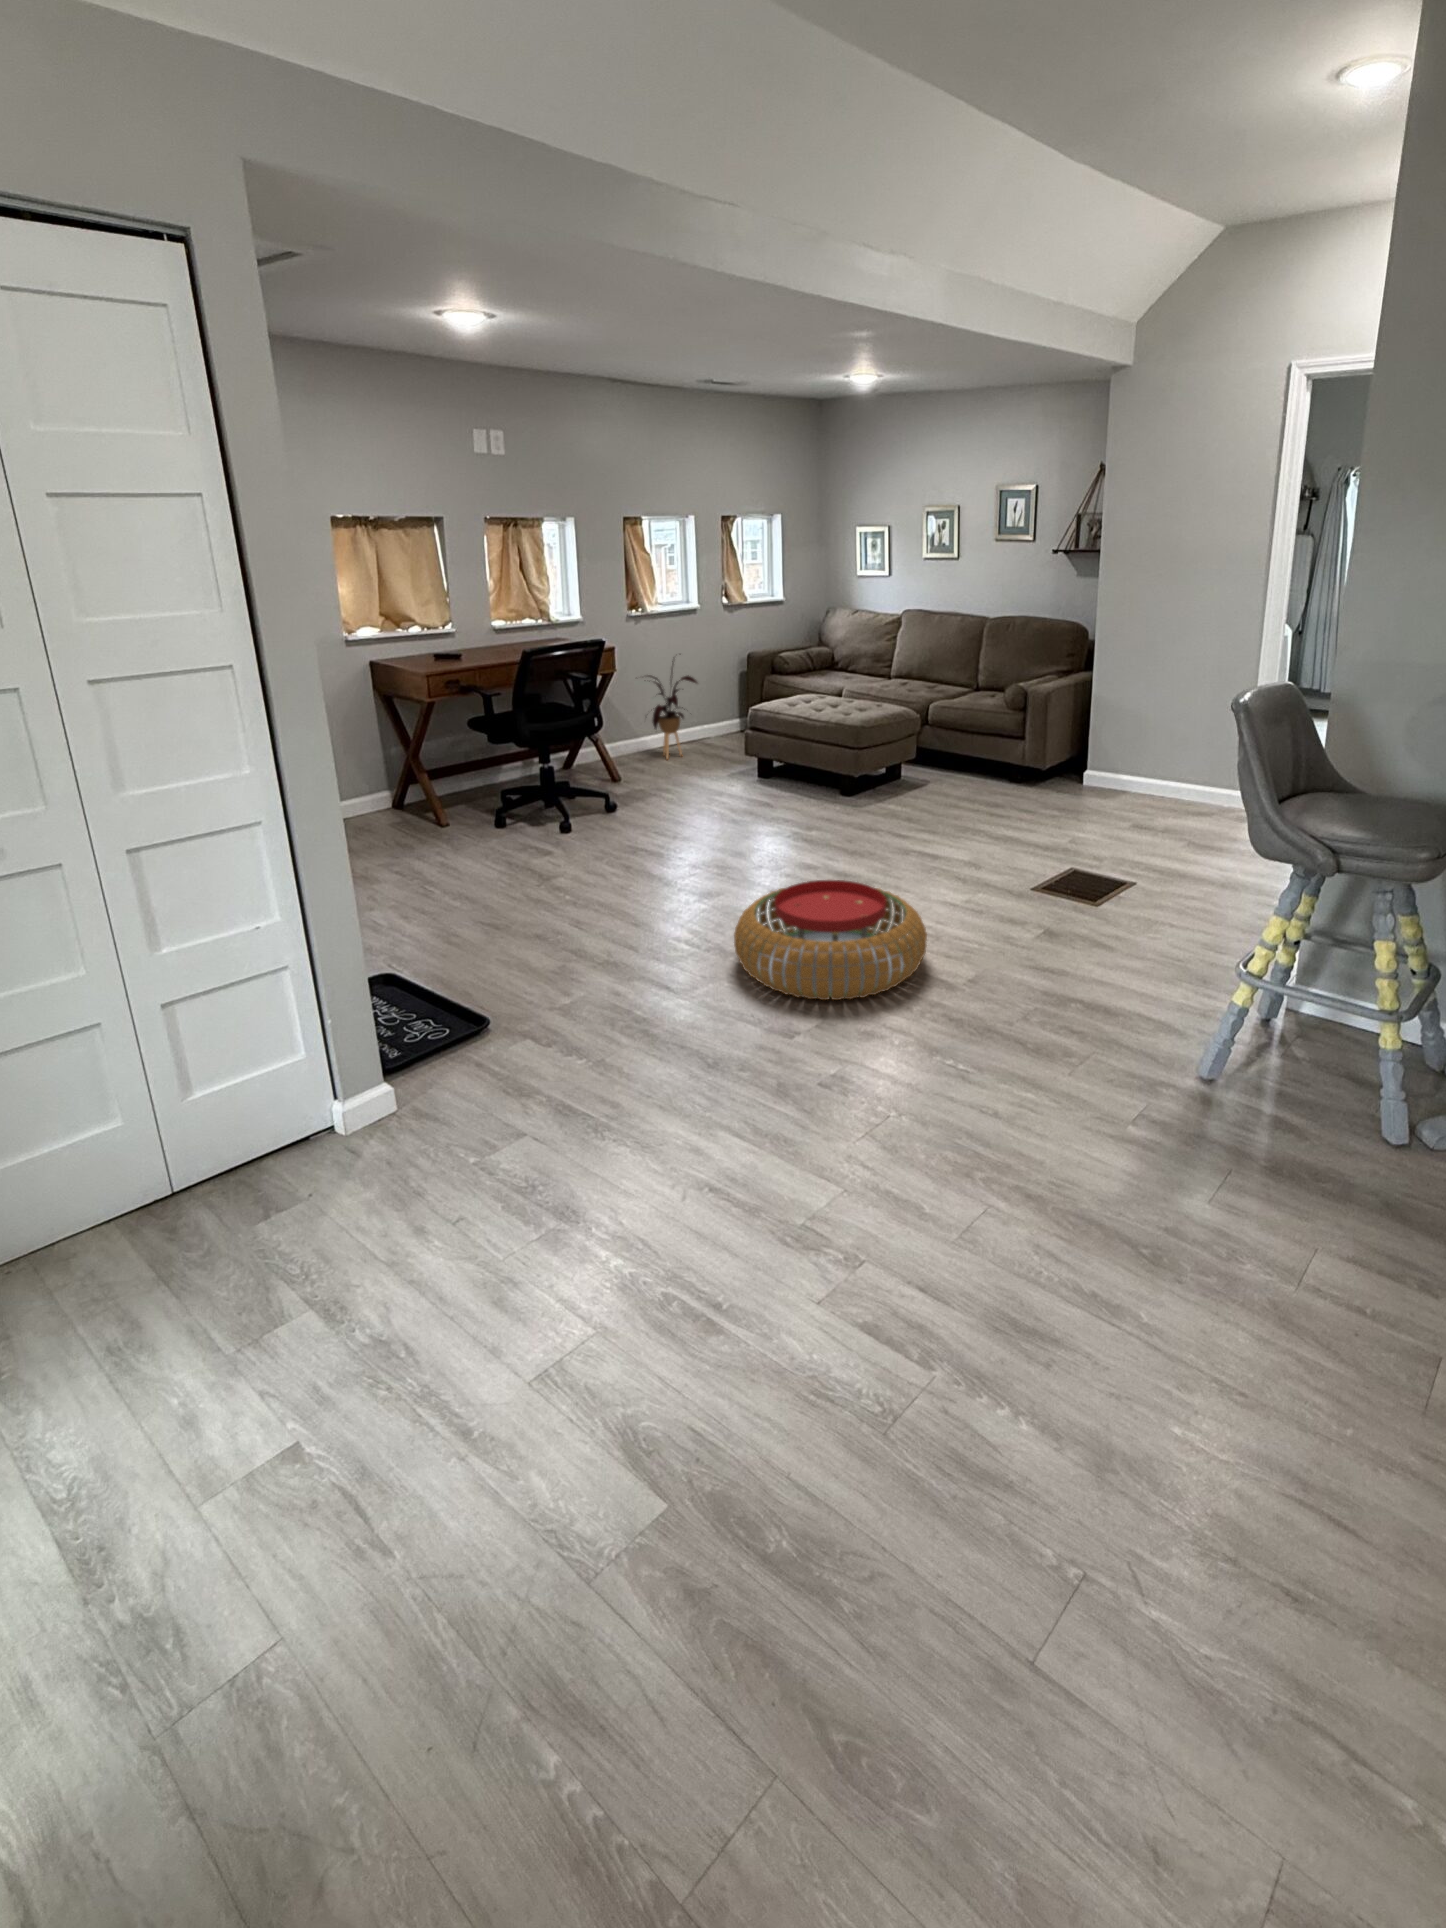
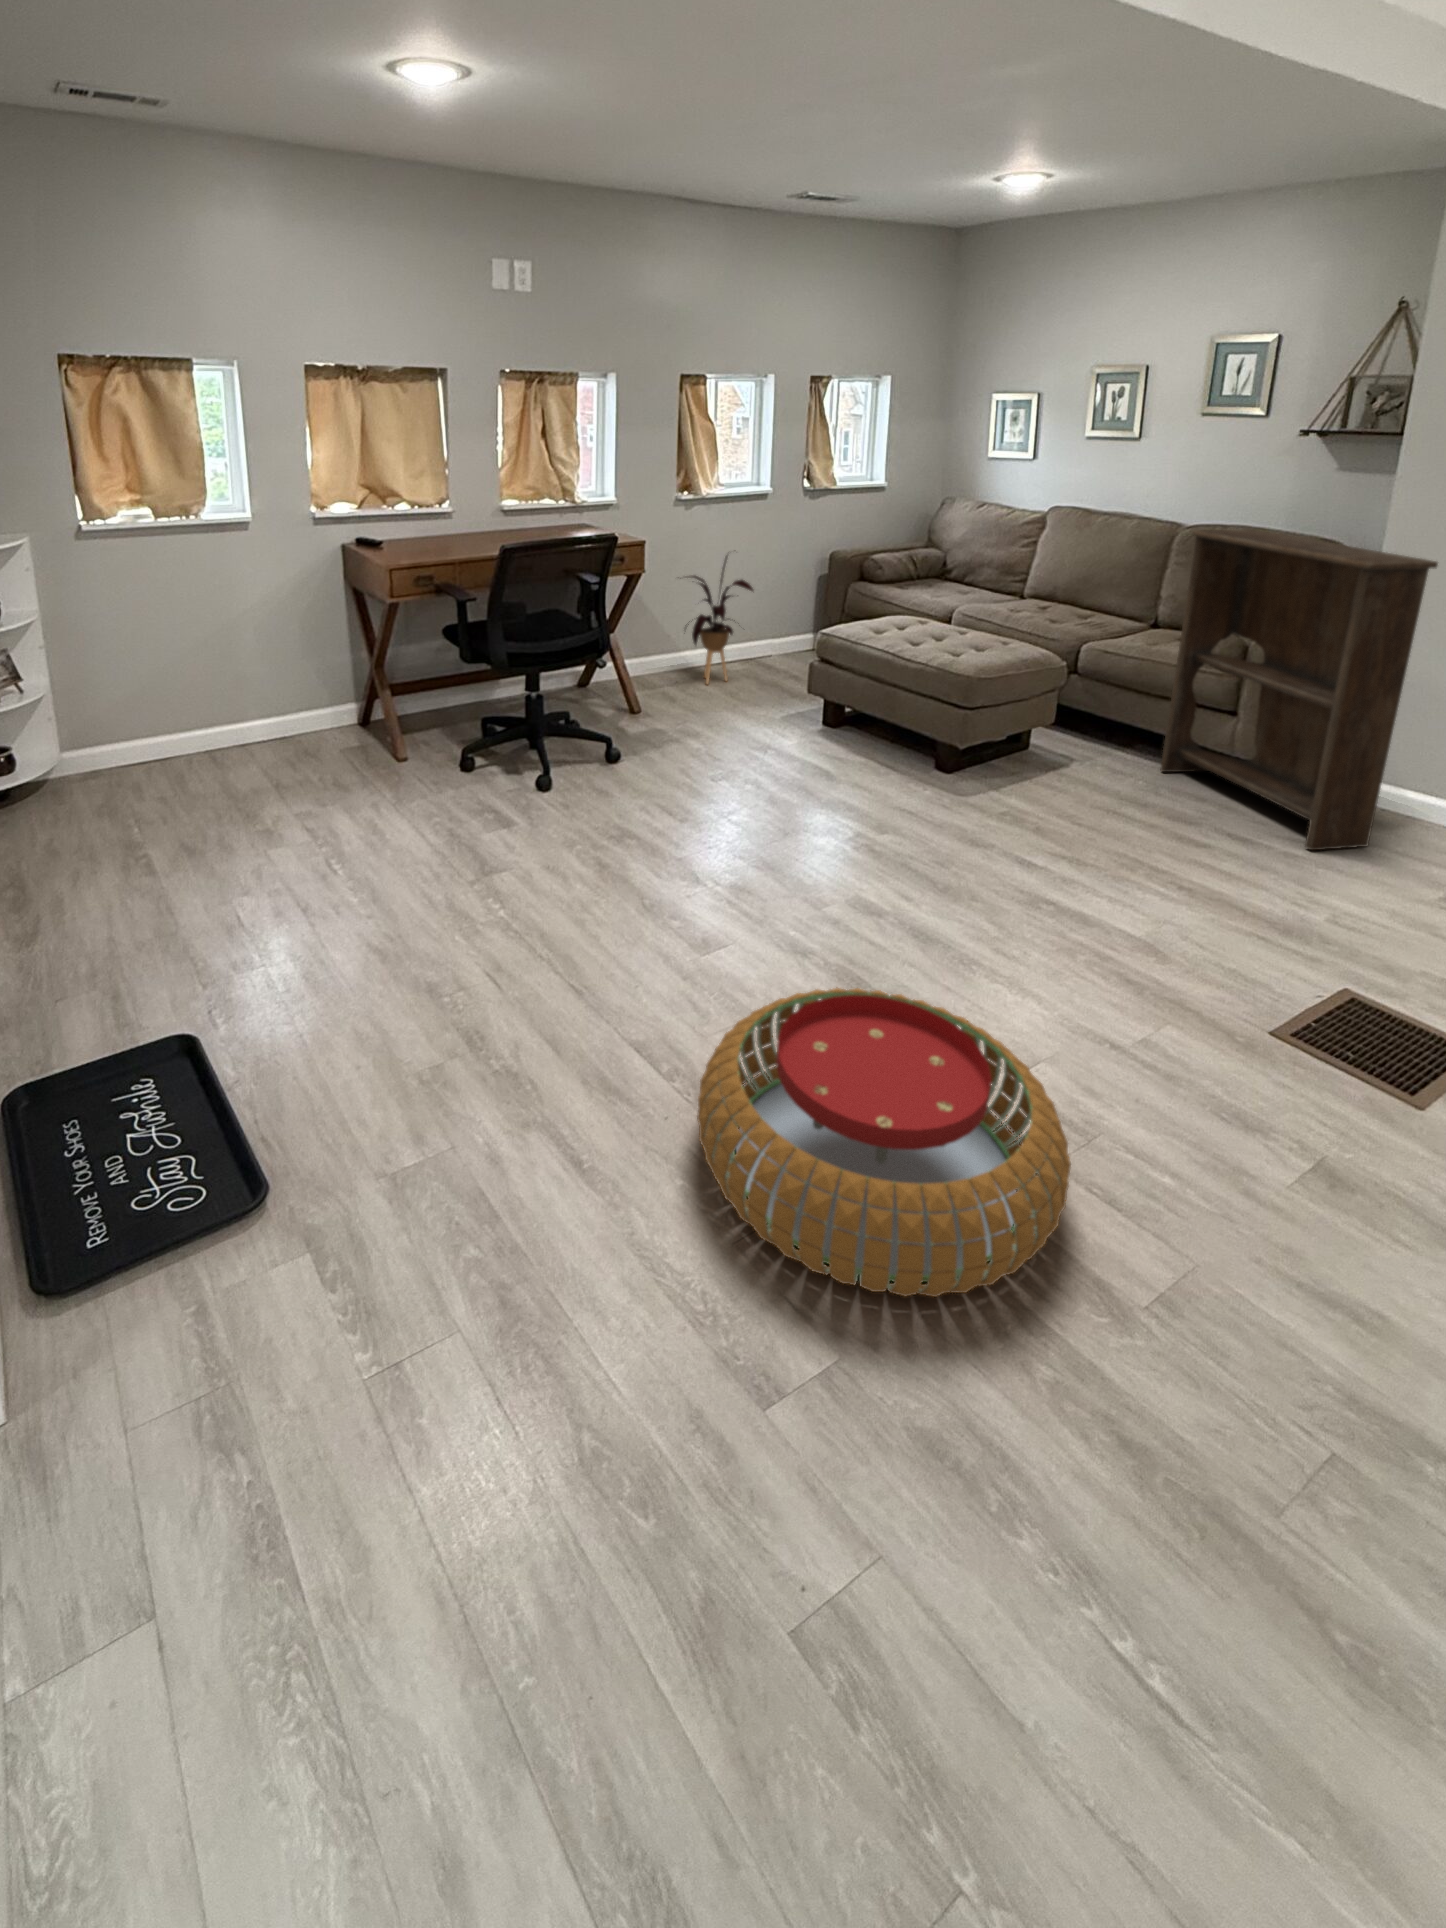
bookshelf: none [983,617,1114,811] -> present [1160,529,1438,850]

